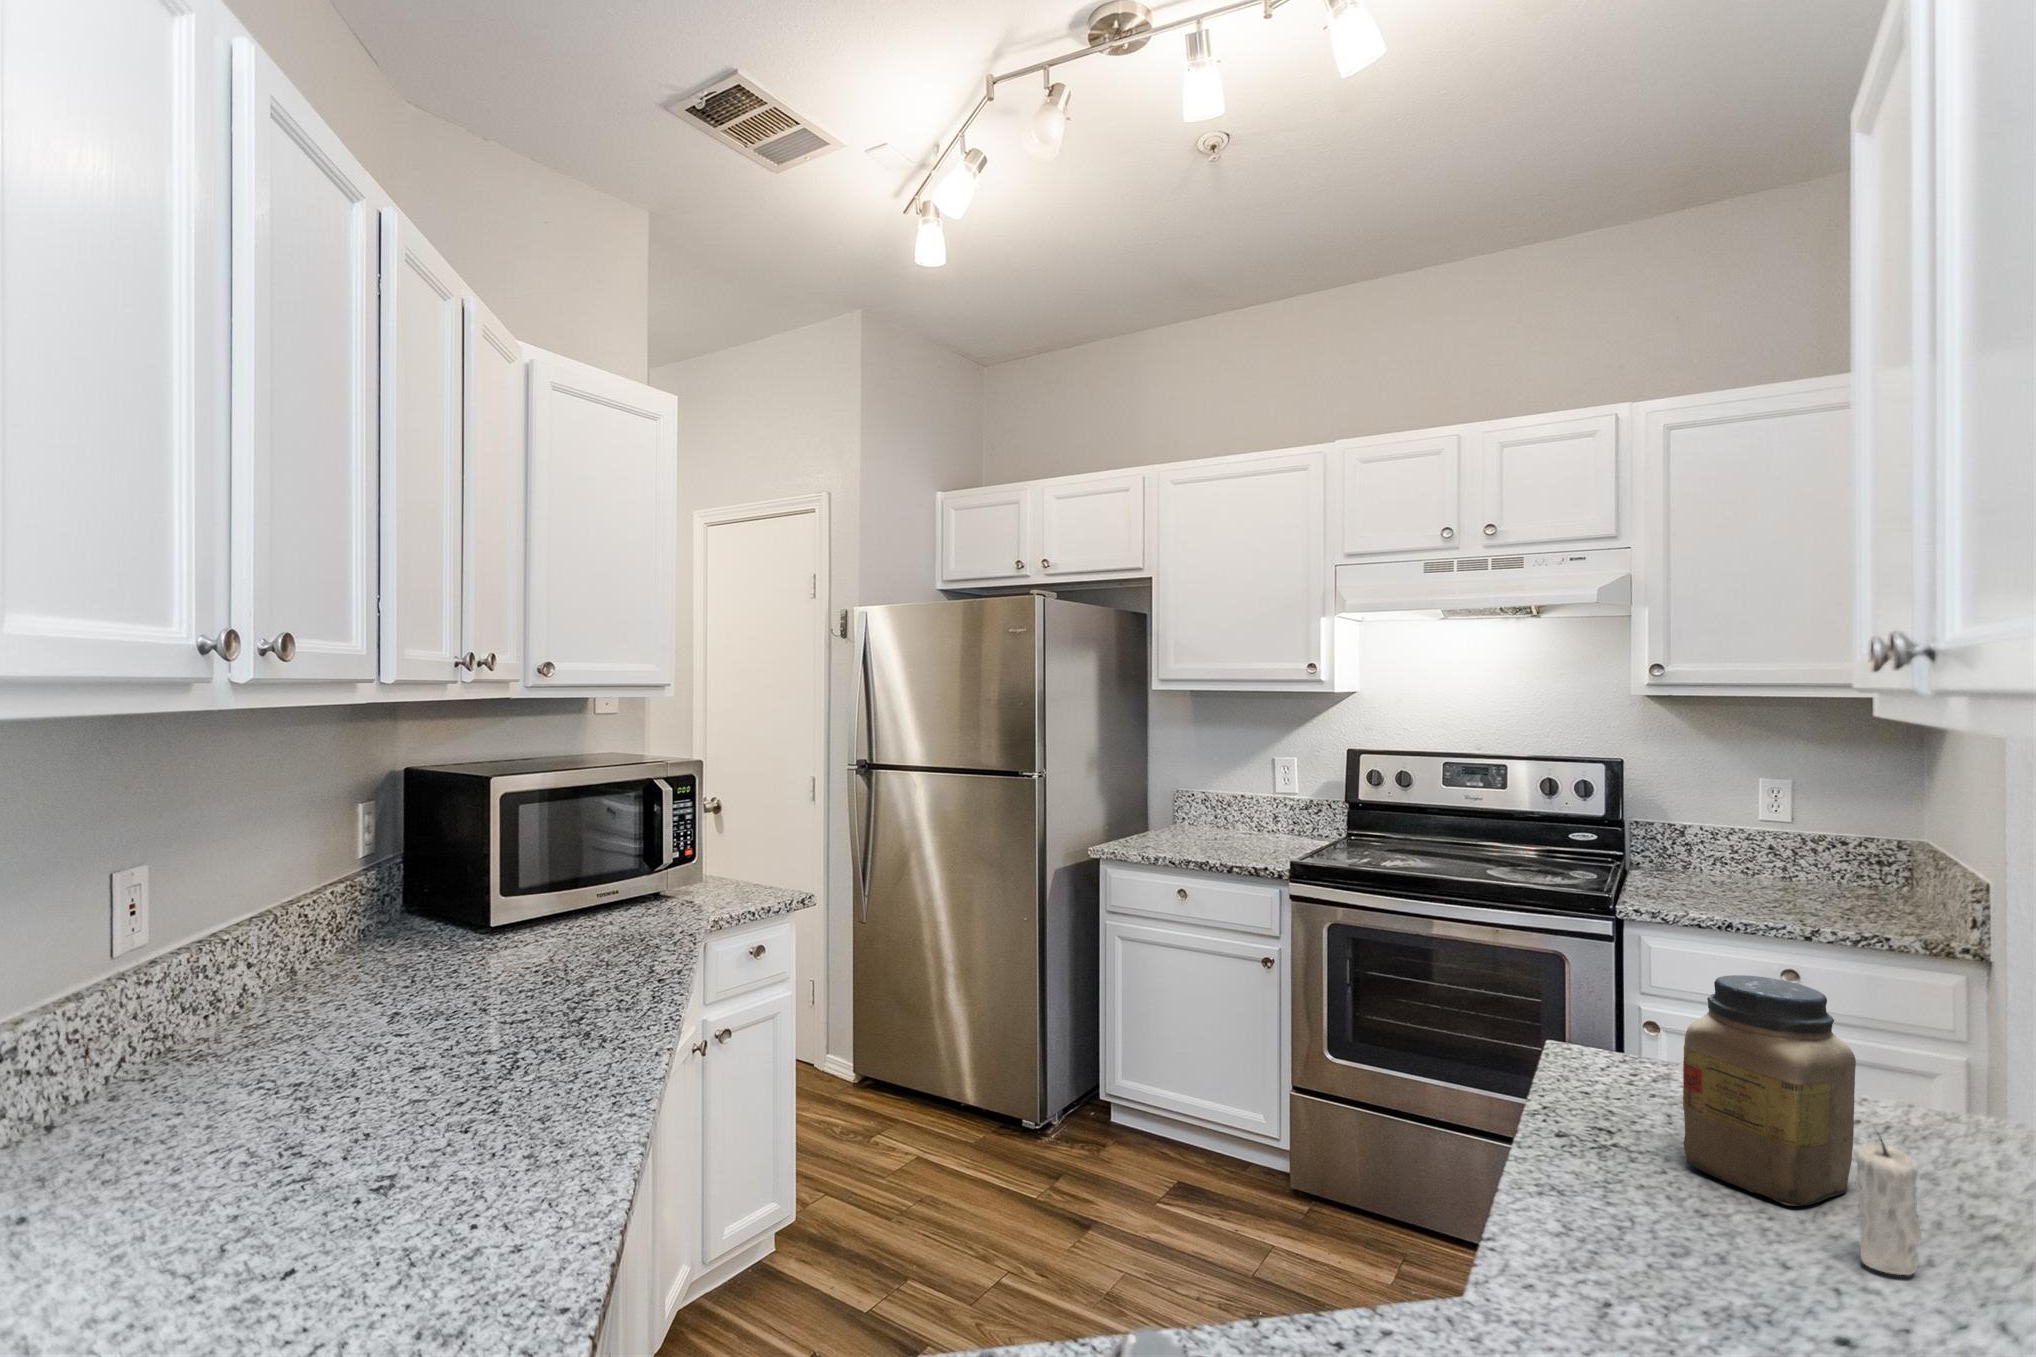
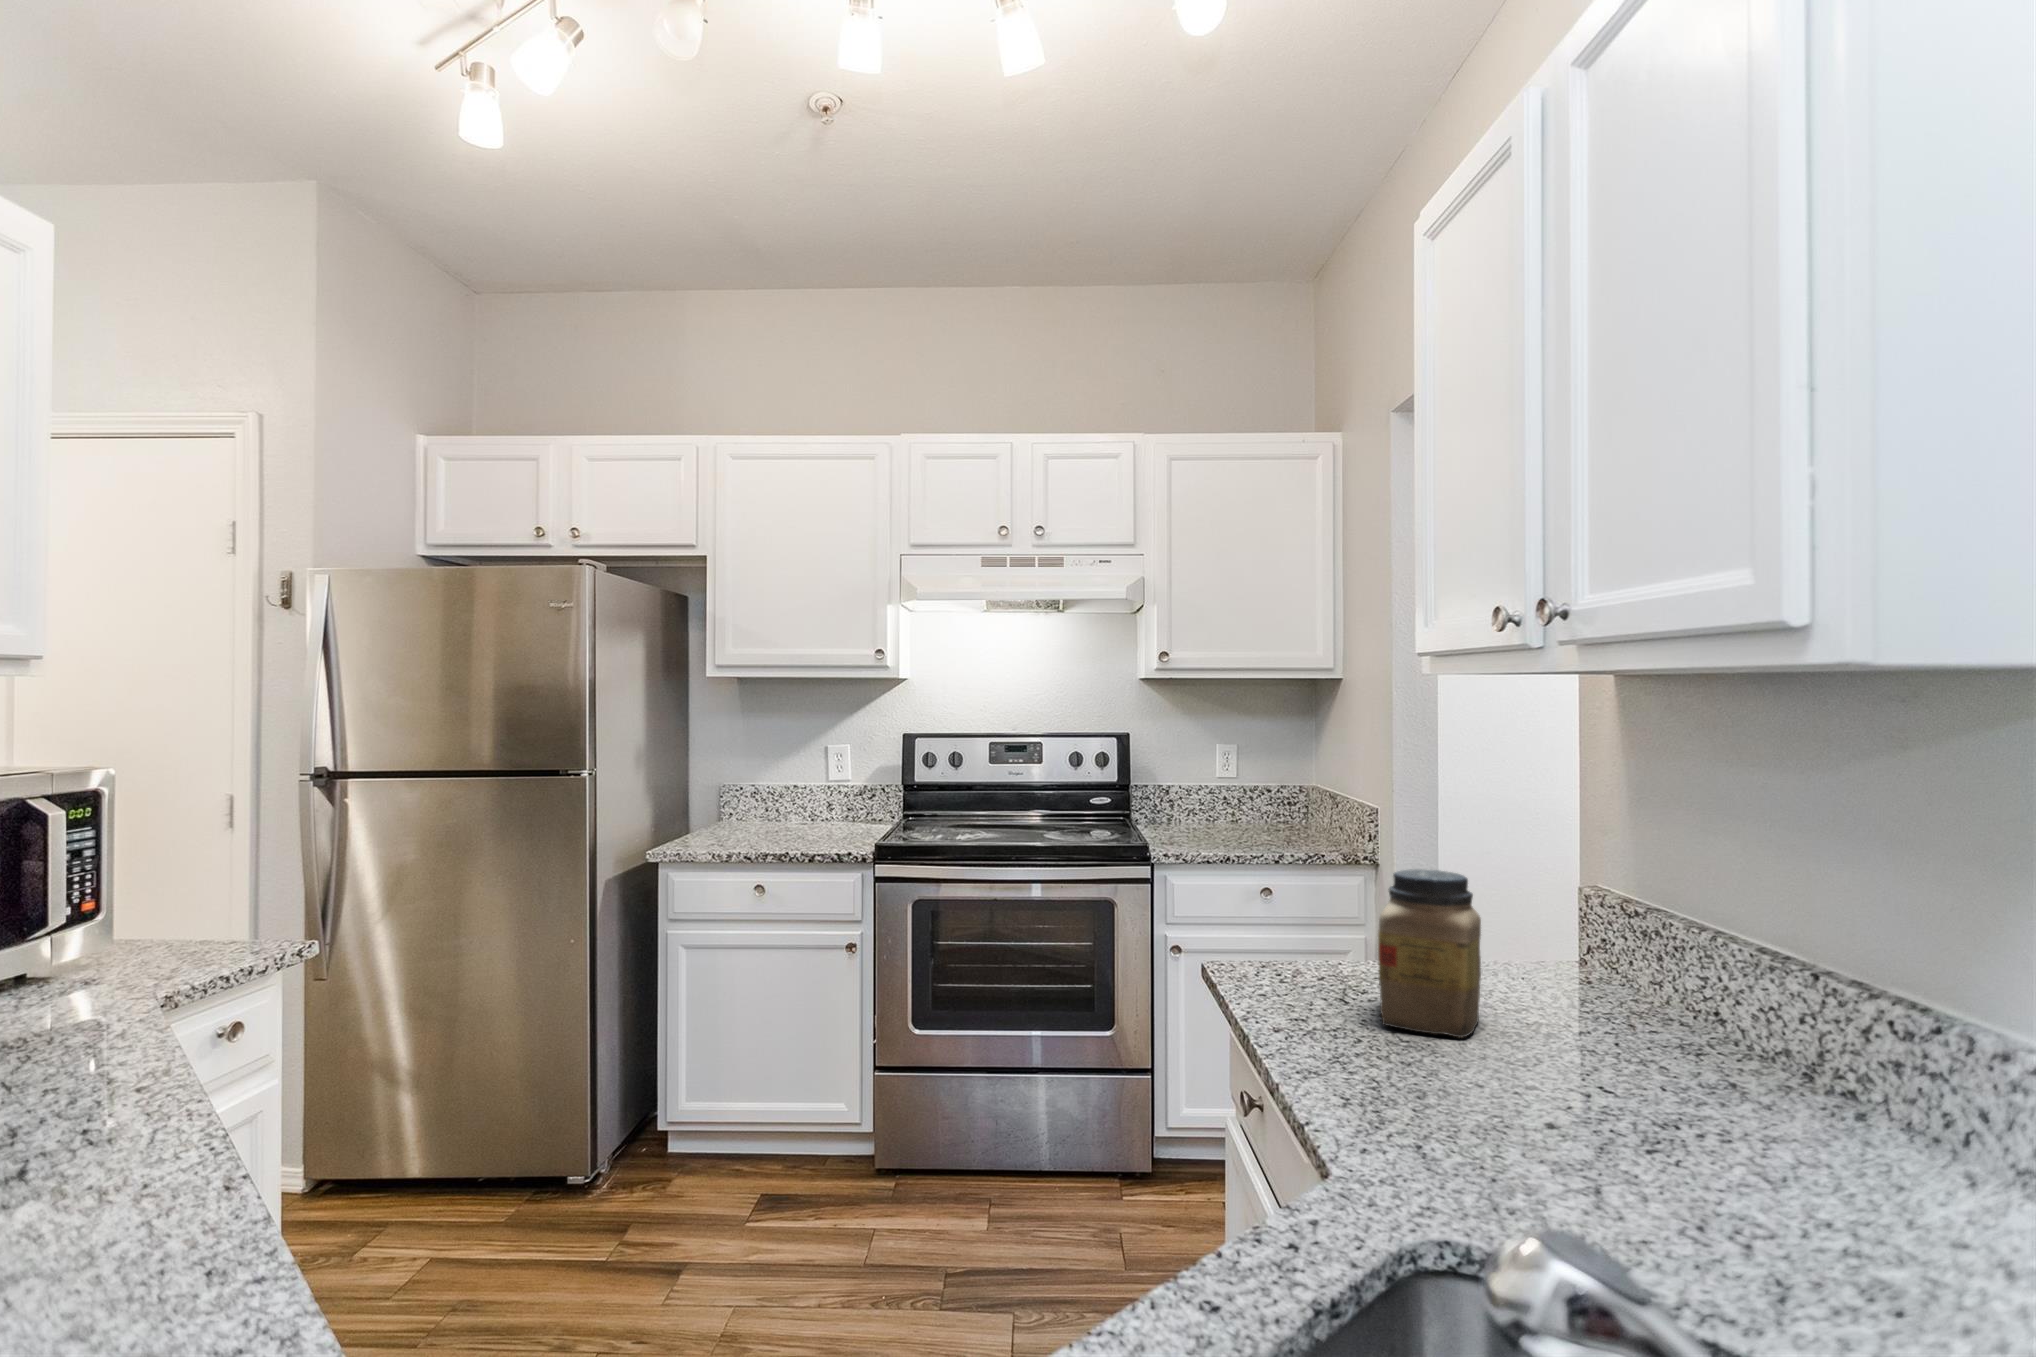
candle: present [1854,1133,1922,1275] -> none [1524,958,1564,1065]

